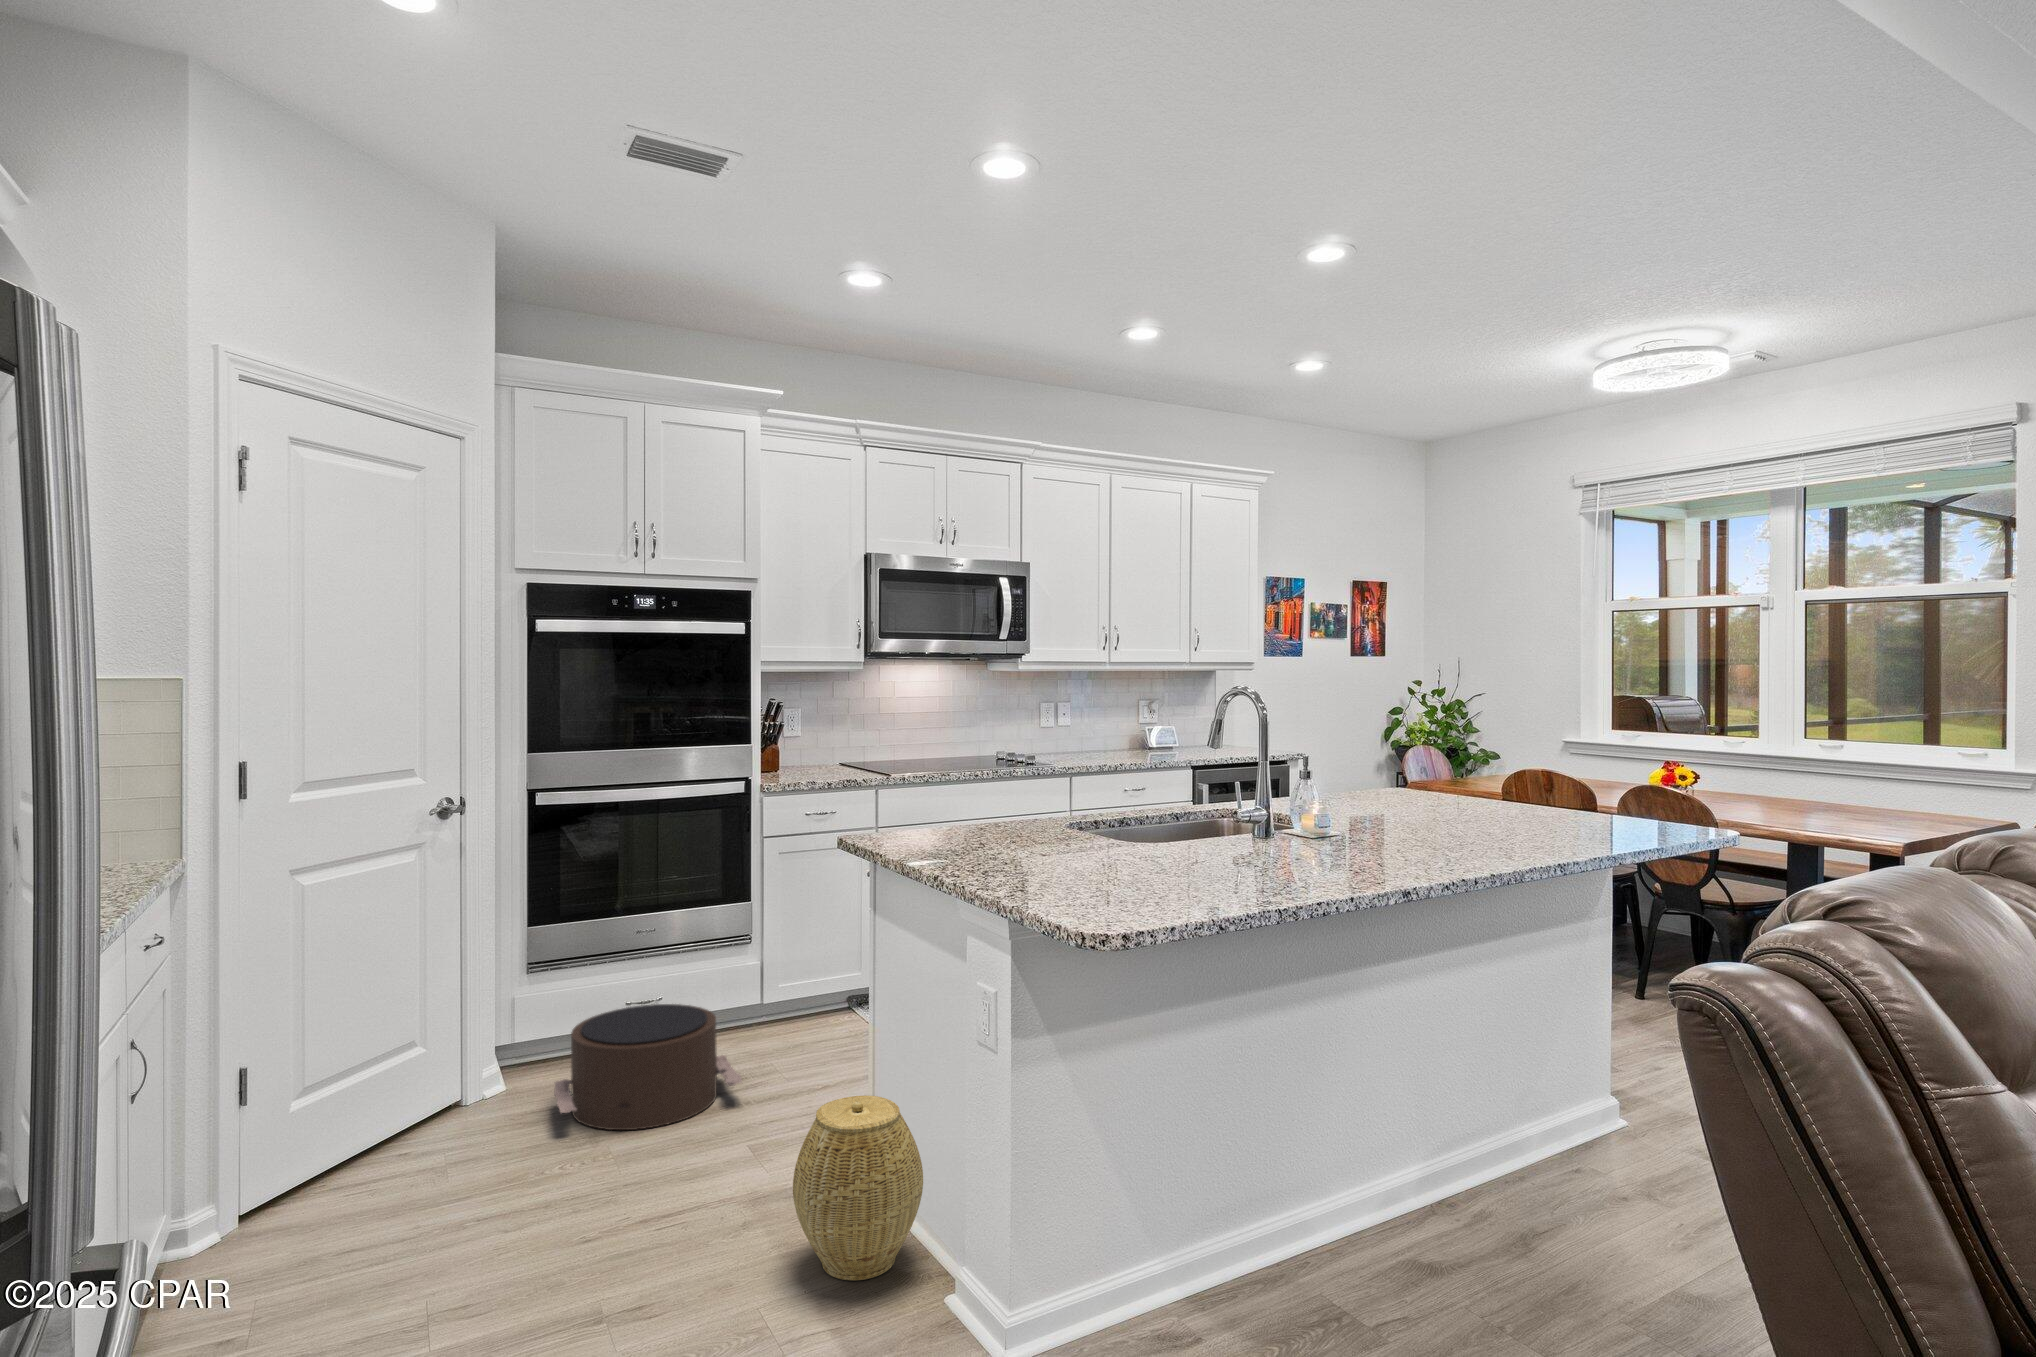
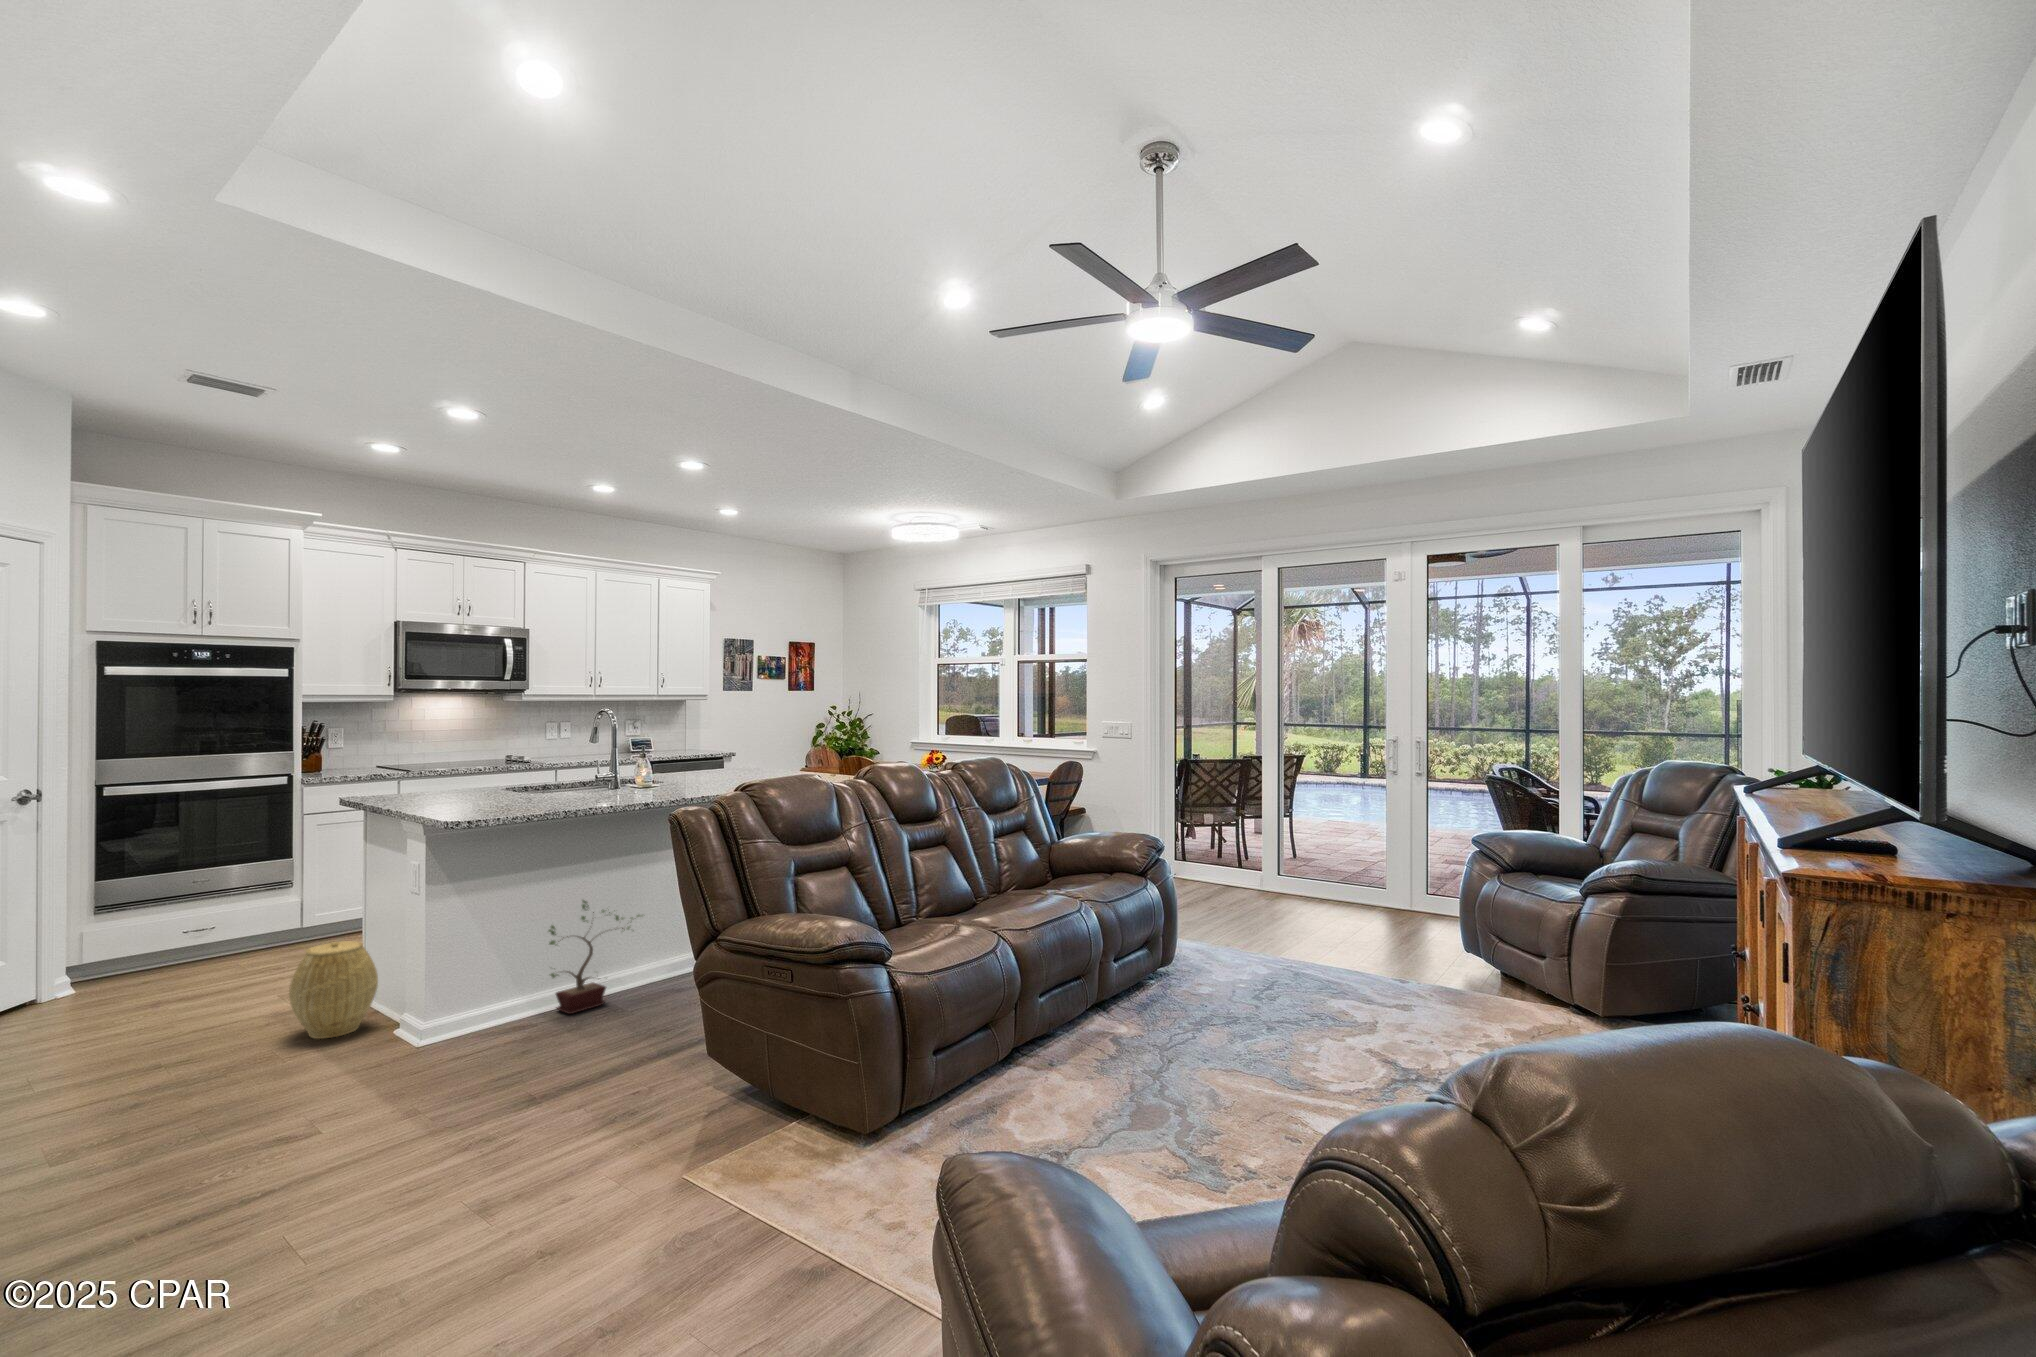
pouf: present [554,1004,742,1130] -> none [116,925,271,1002]
potted plant: none [1216,1058,1372,1293] -> present [549,900,640,1014]

